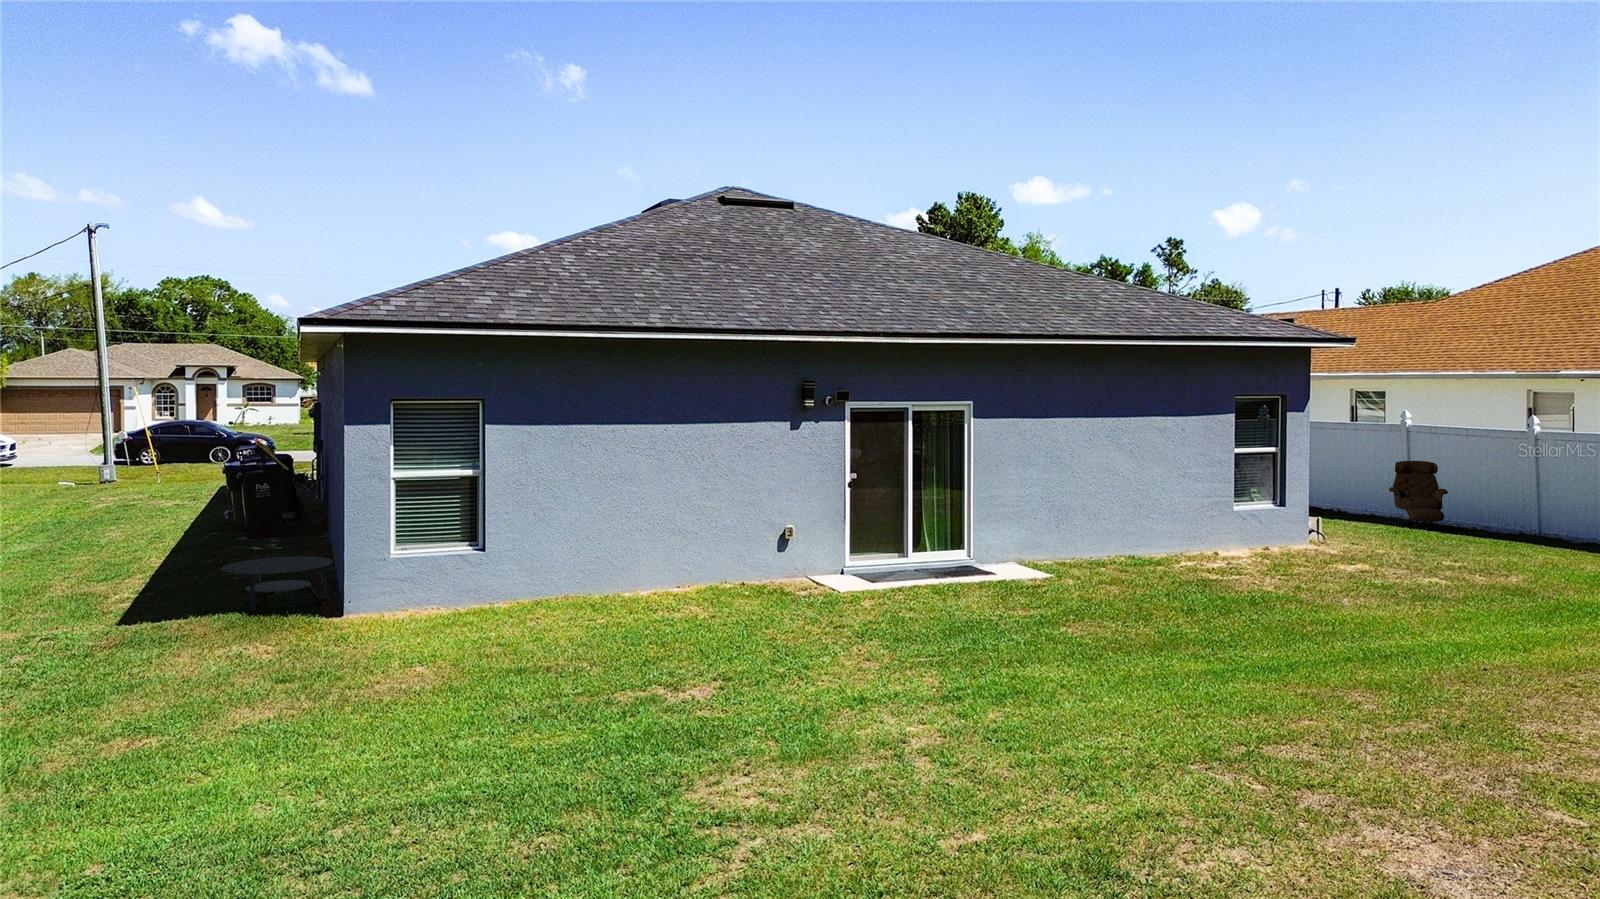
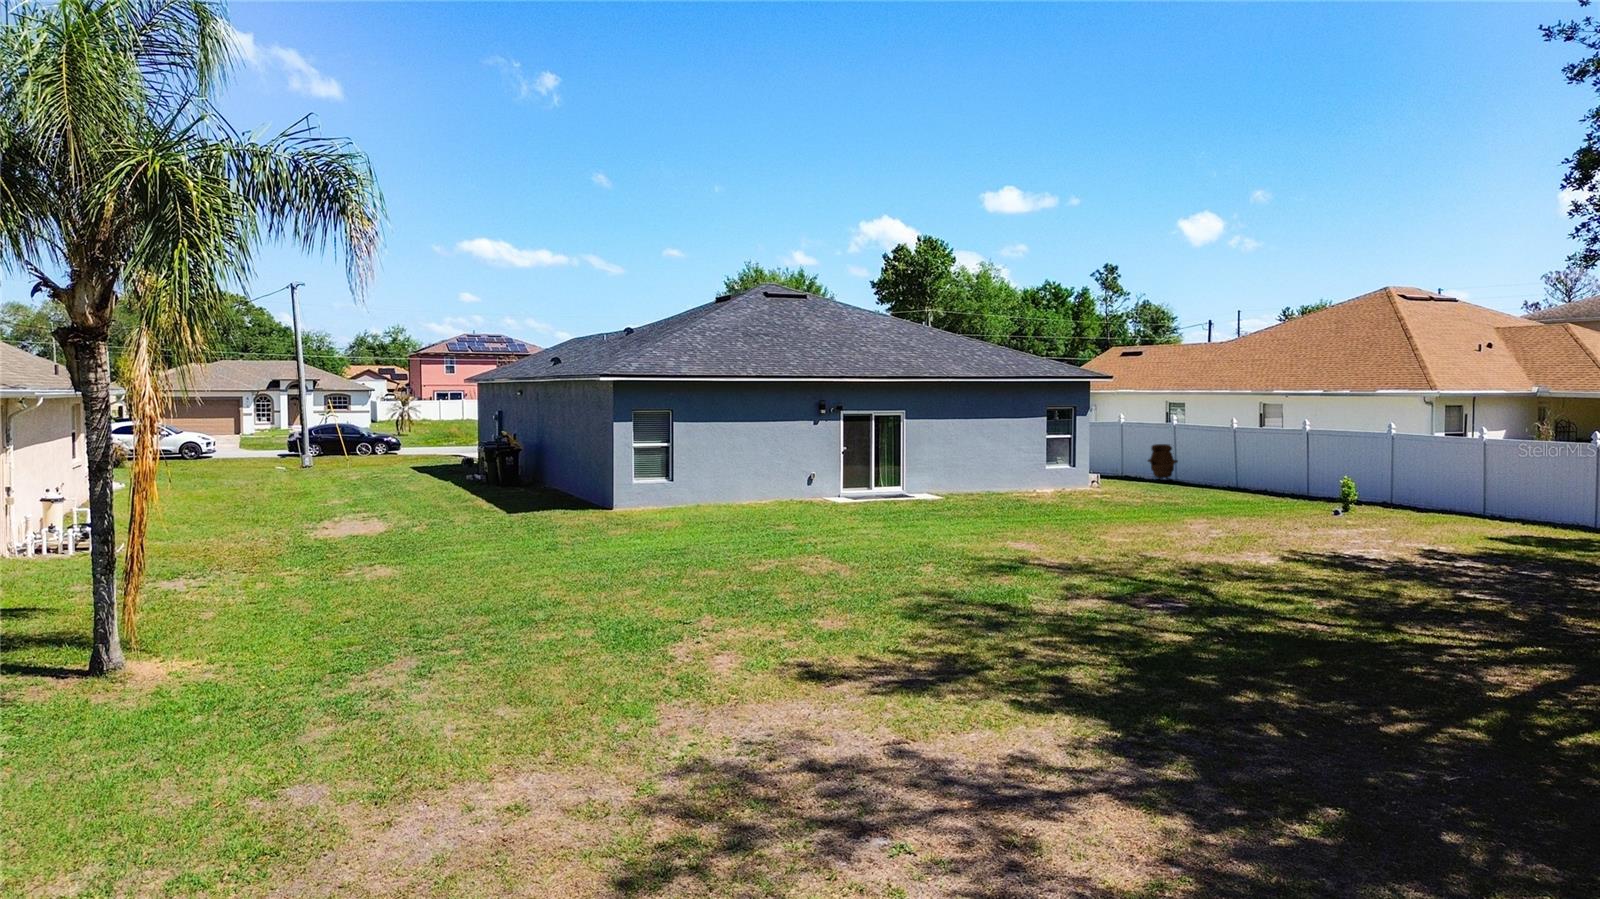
round table: present [221,556,333,615] -> none [549,486,598,510]

